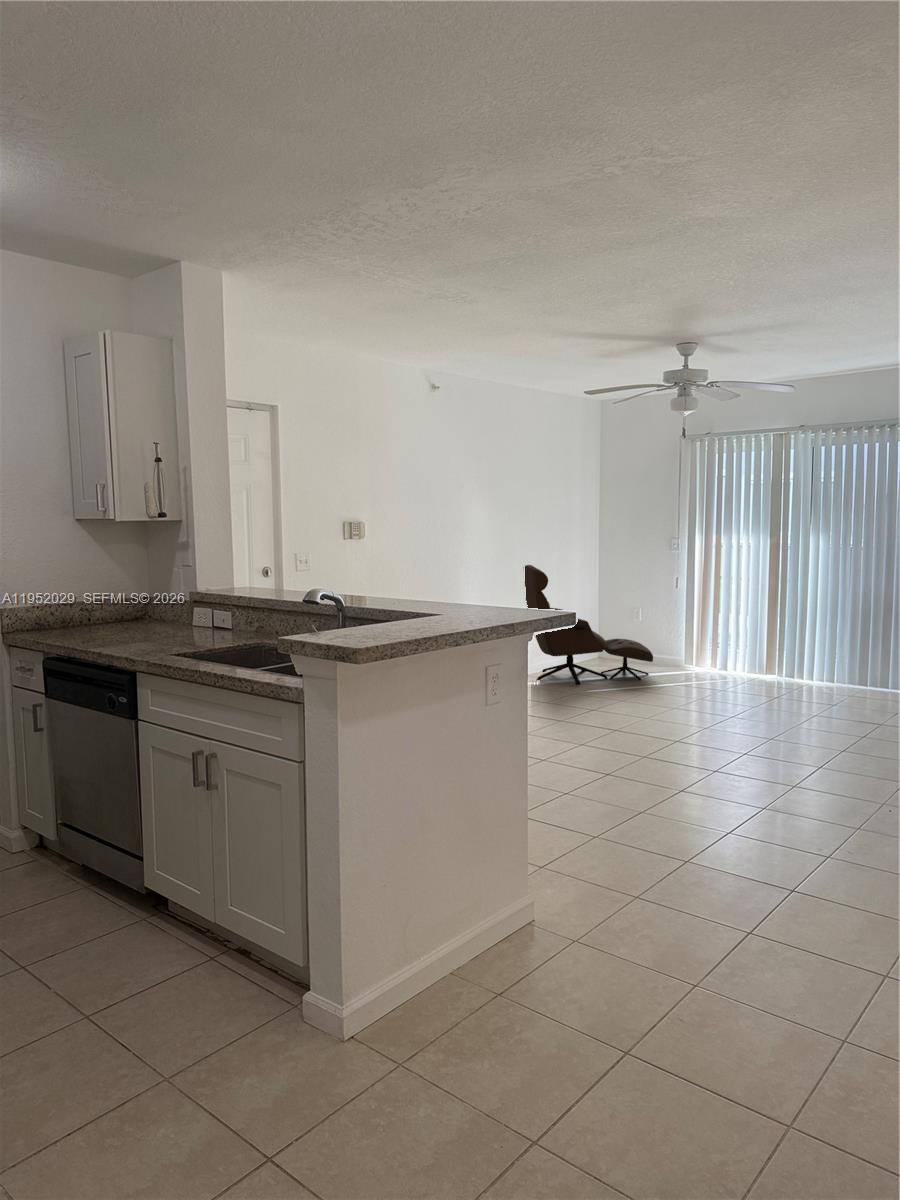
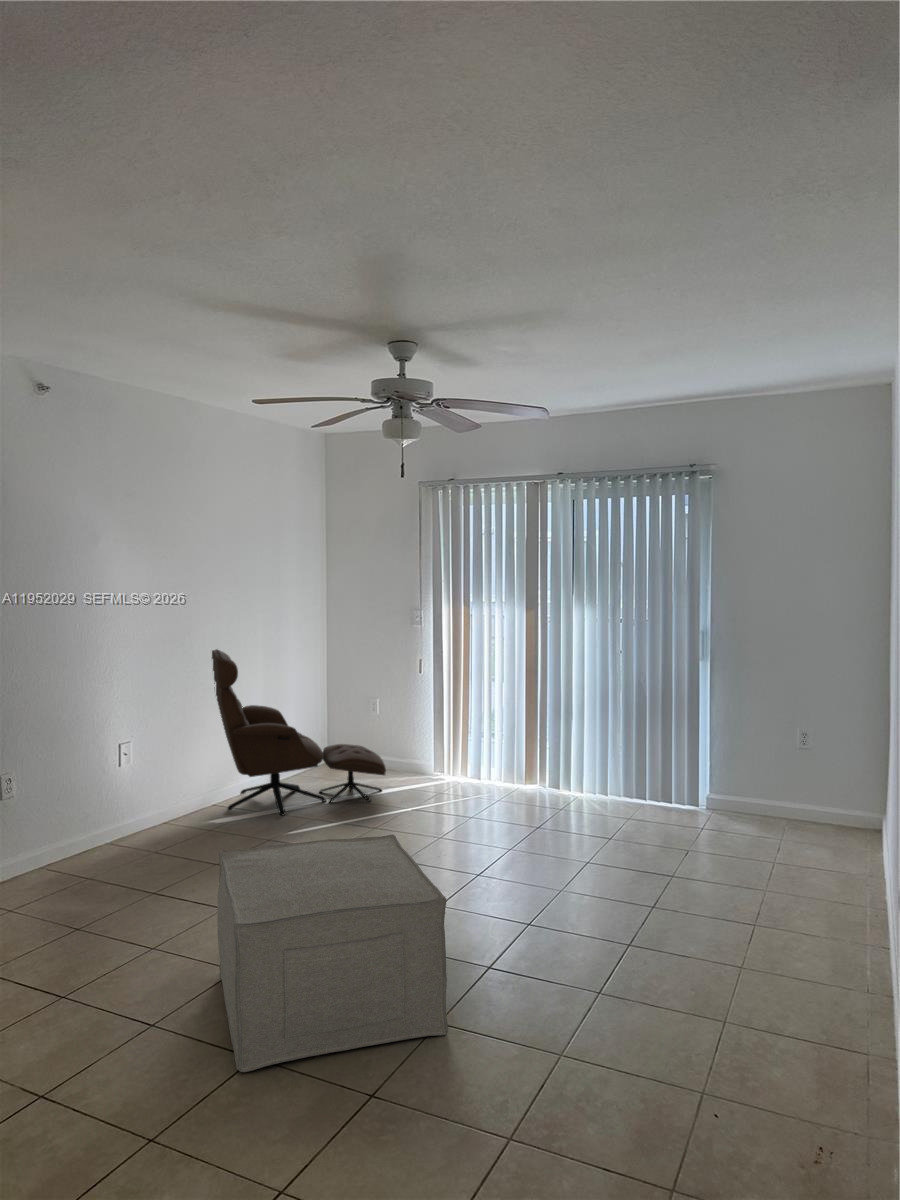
ottoman: none [569,676,721,788] -> present [217,834,448,1072]

